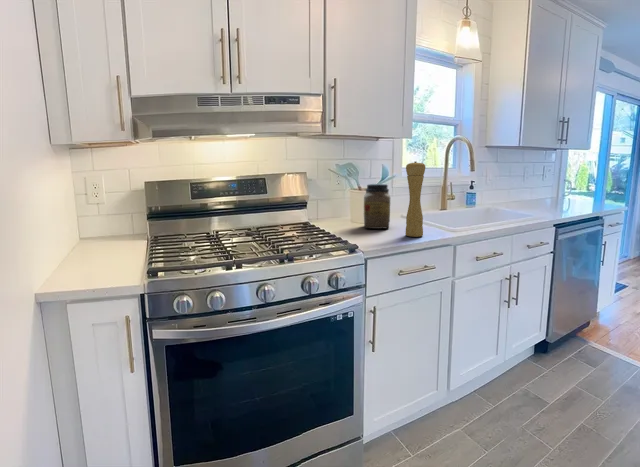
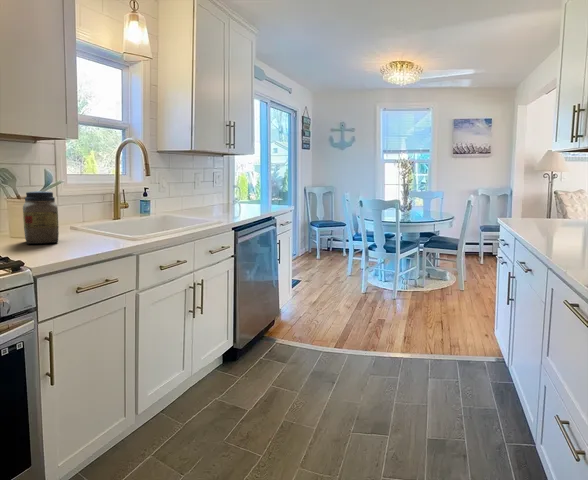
pepper mill: present [405,161,425,237] -> none [75,167,101,249]

